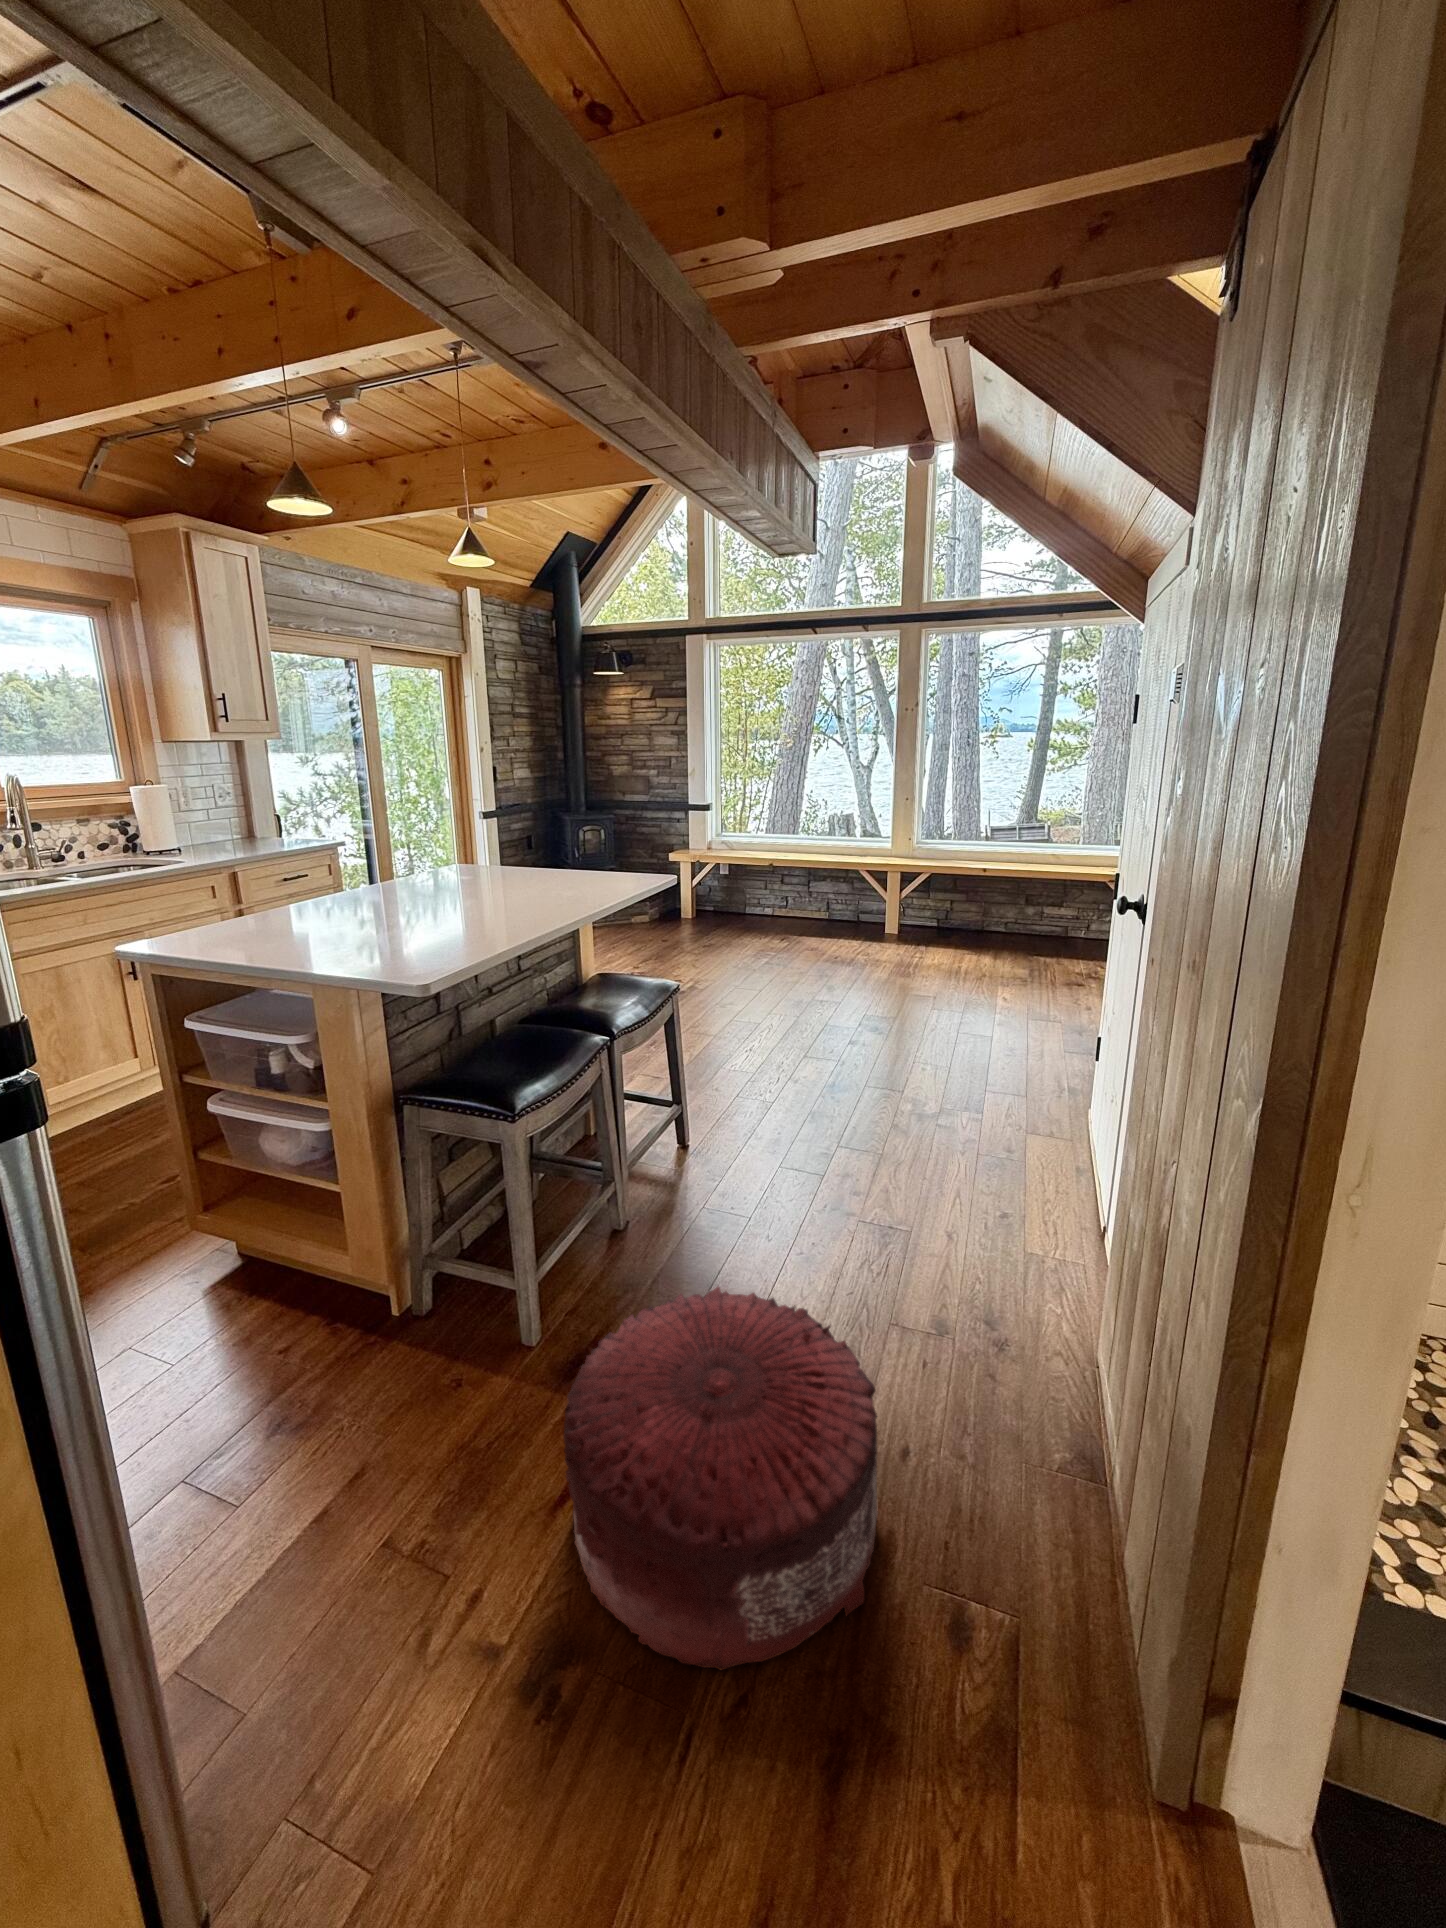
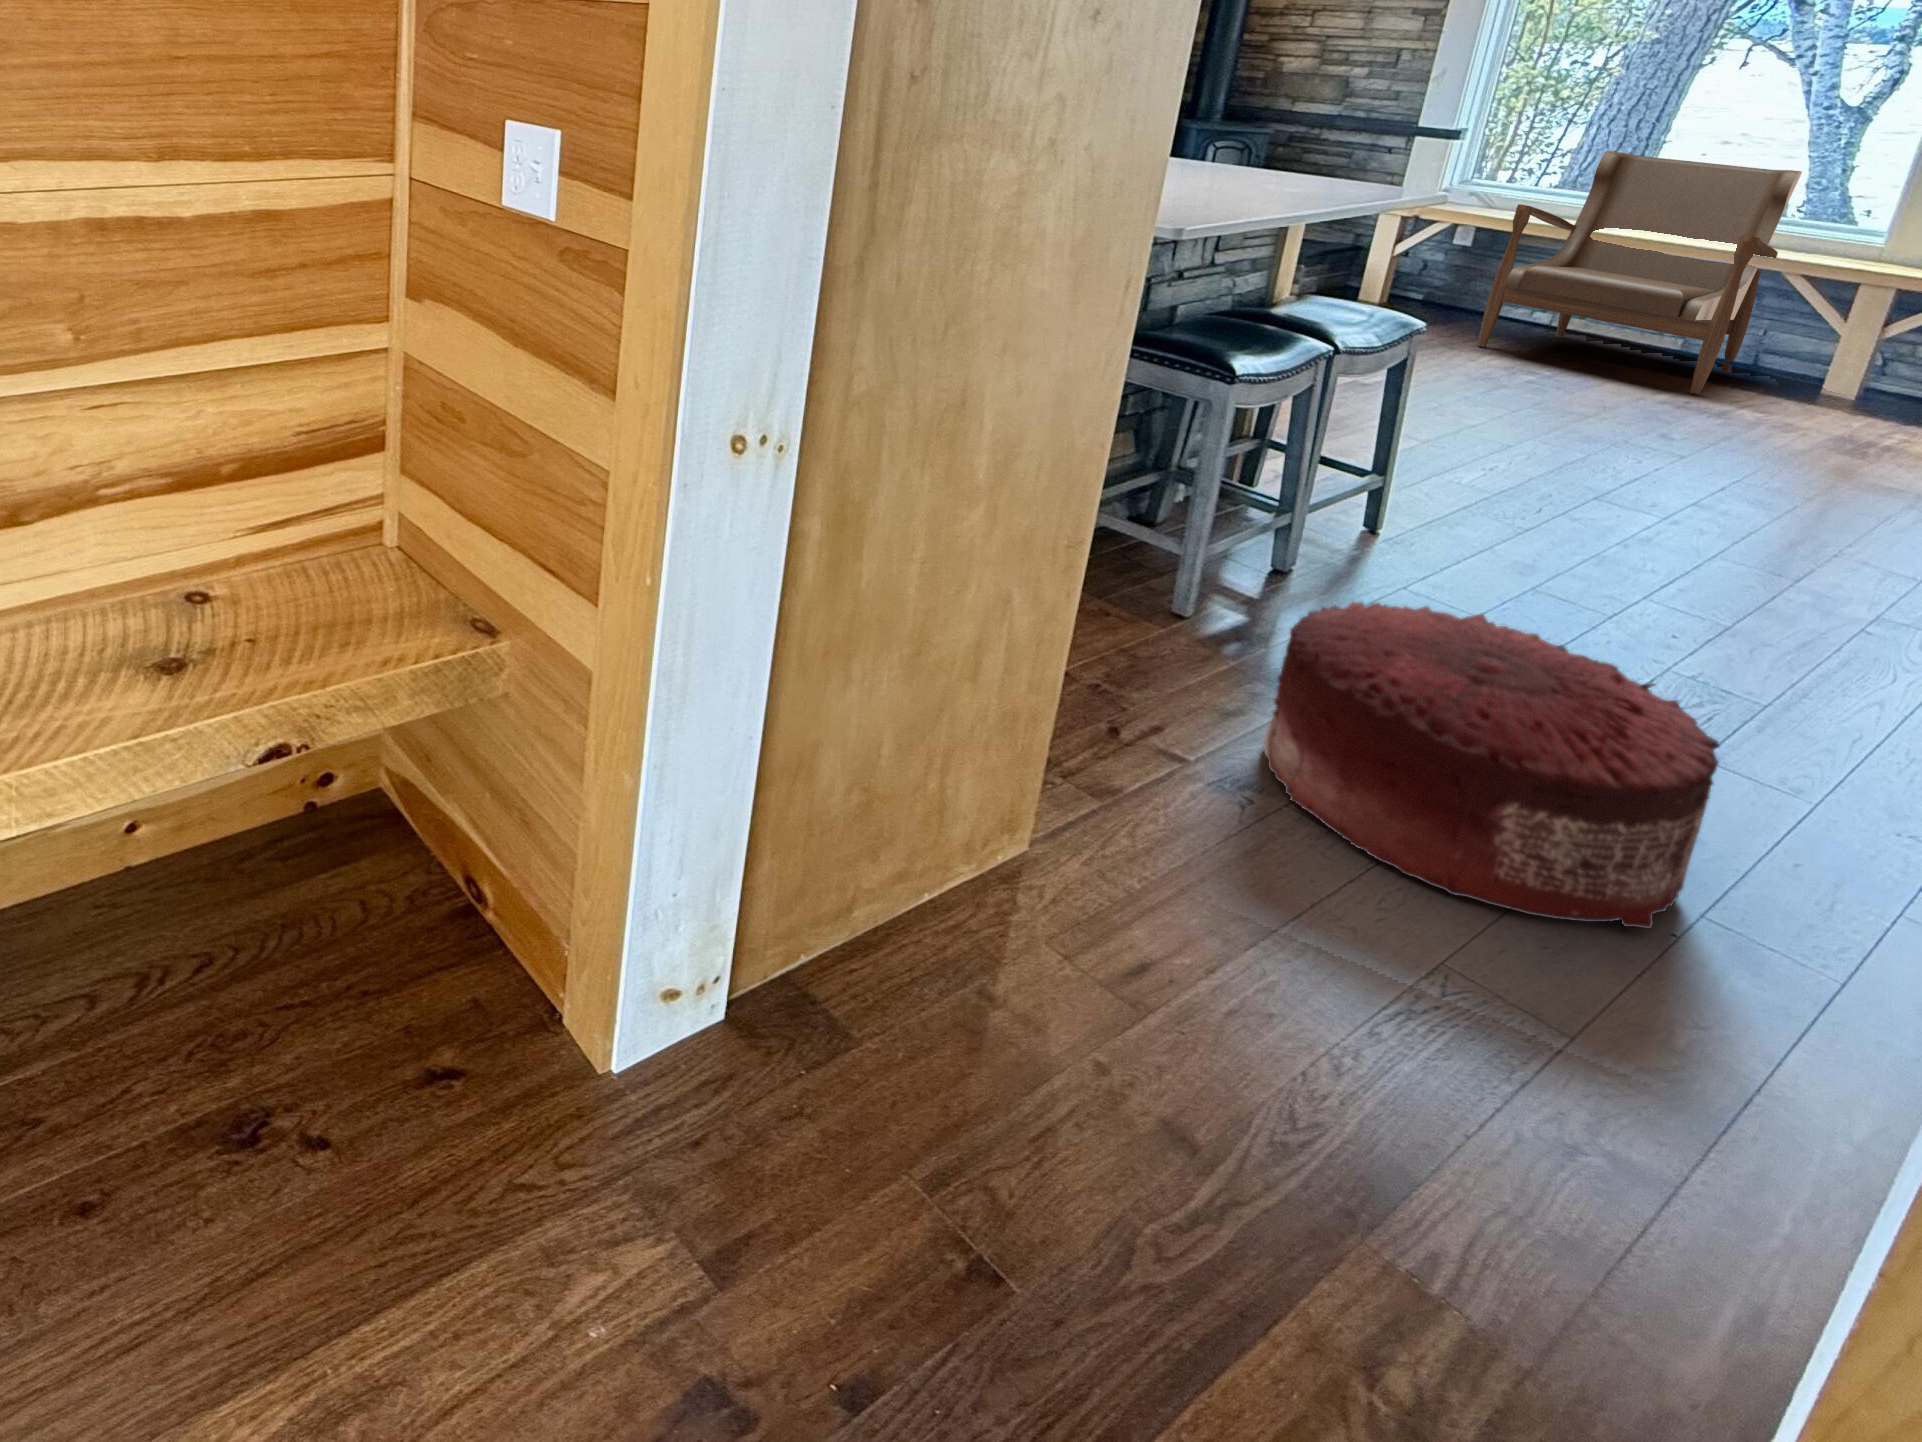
armchair: none [739,810,856,948] -> present [1478,151,1802,394]

